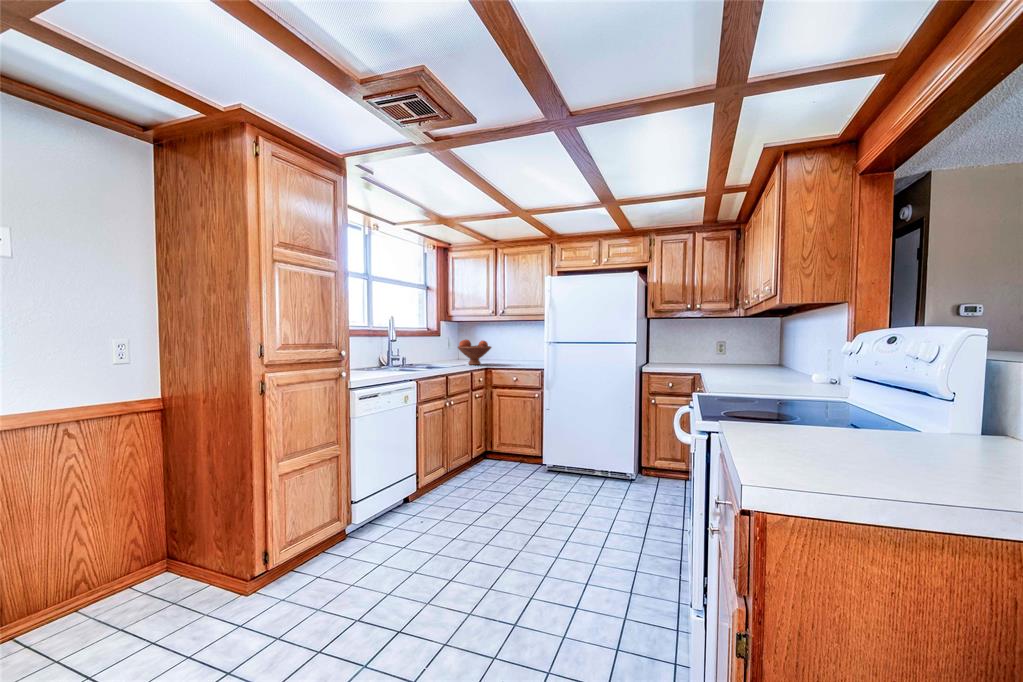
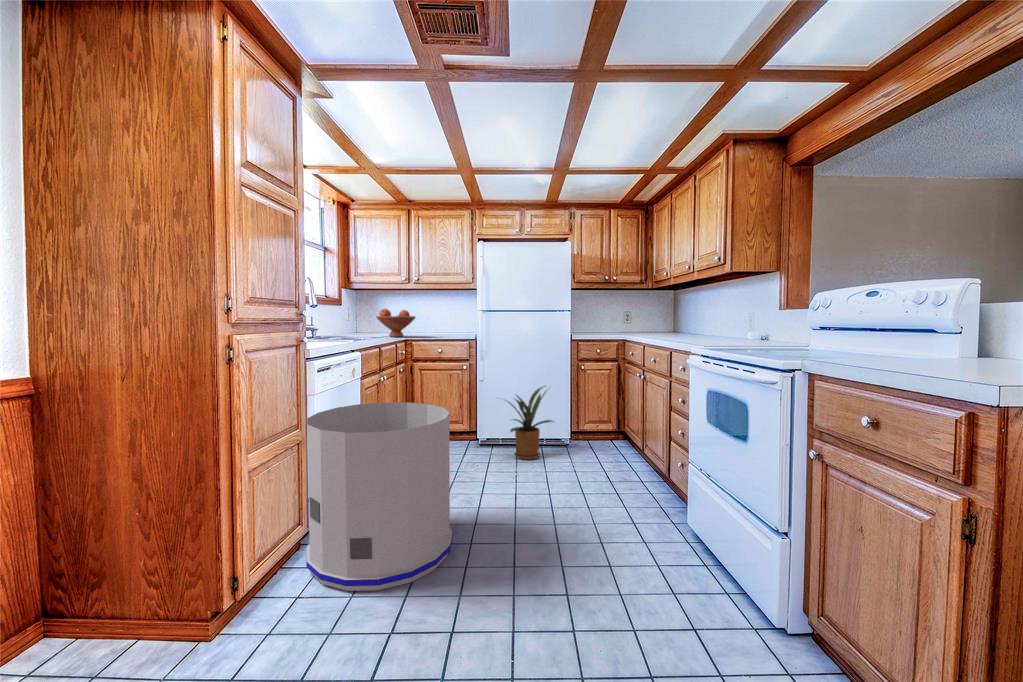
house plant: none [547,418,615,492] -> present [508,387,553,460]
trash can: none [330,427,455,589] -> present [306,402,453,591]

